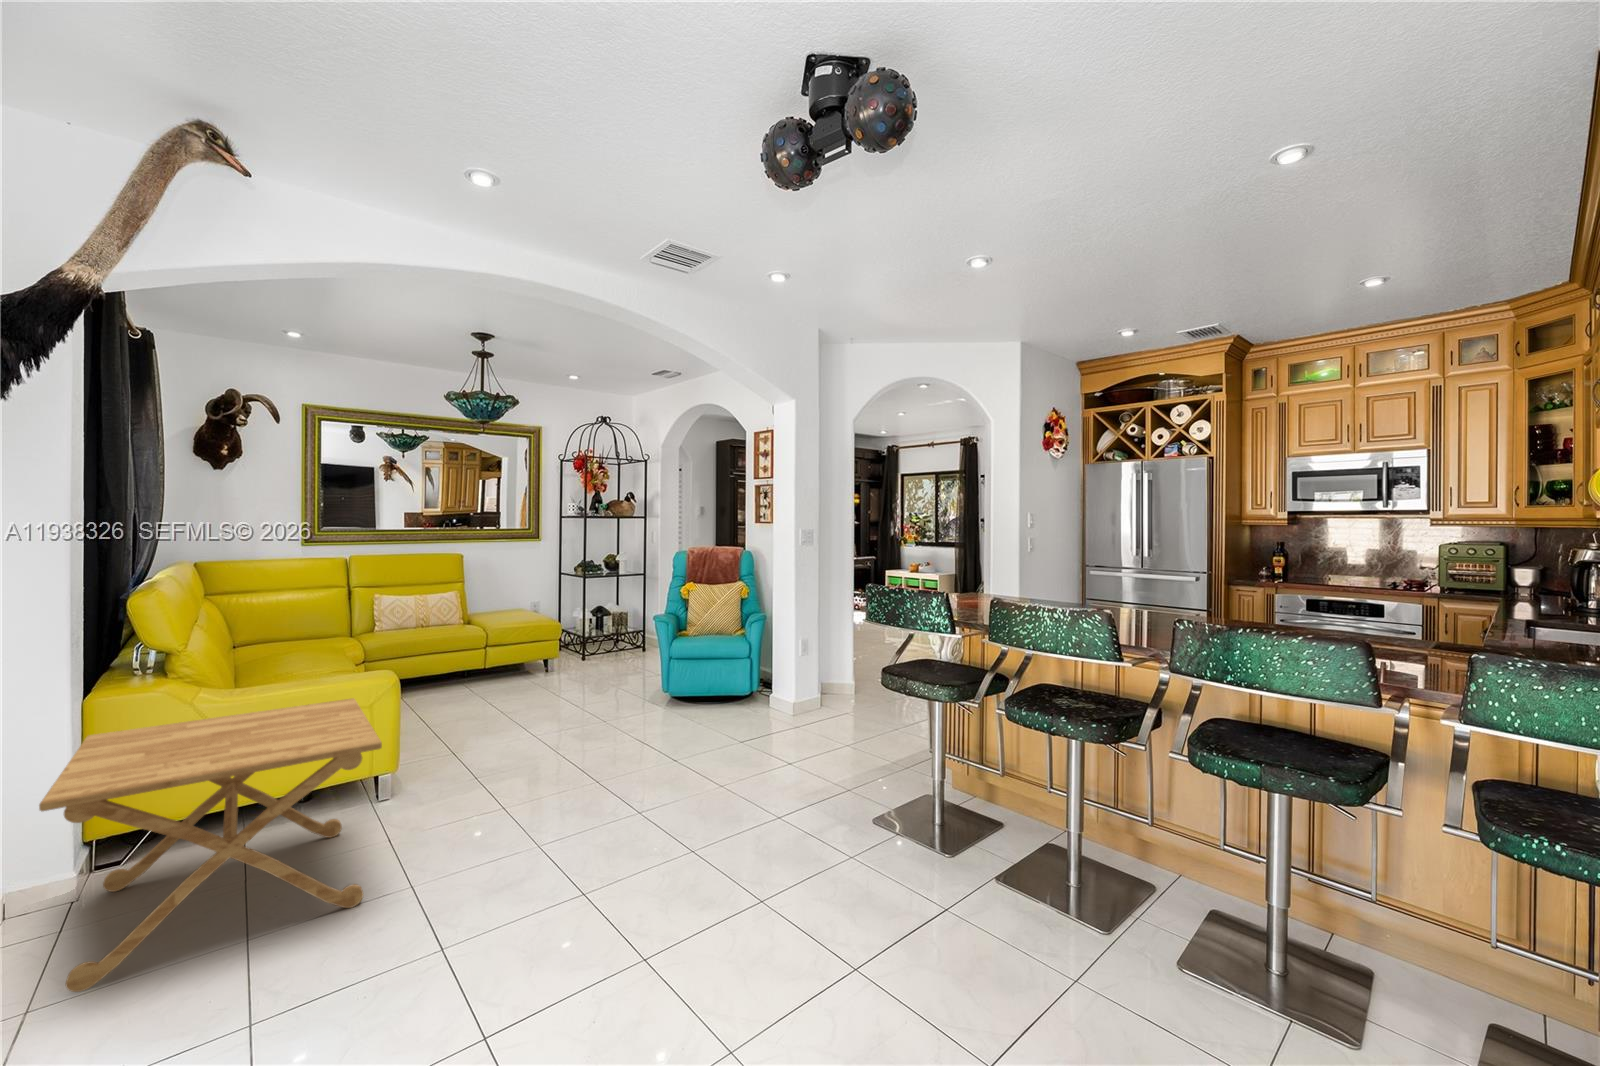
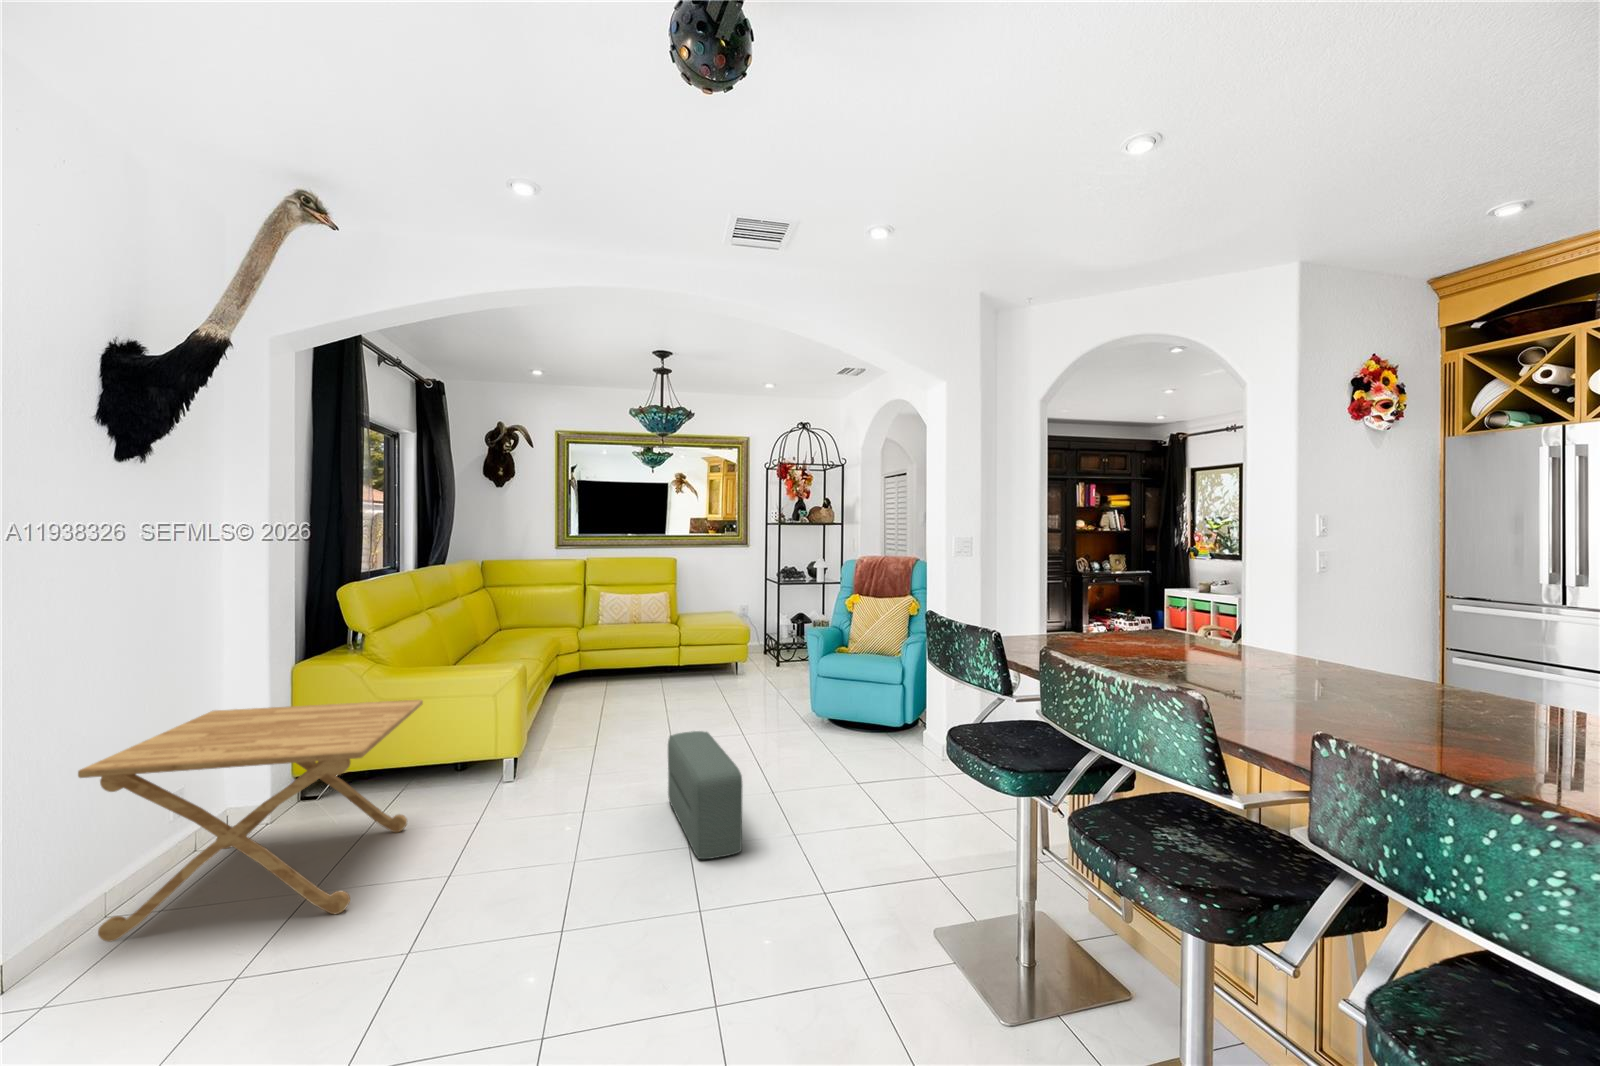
pouf: none [594,702,696,801] -> present [668,731,742,859]

